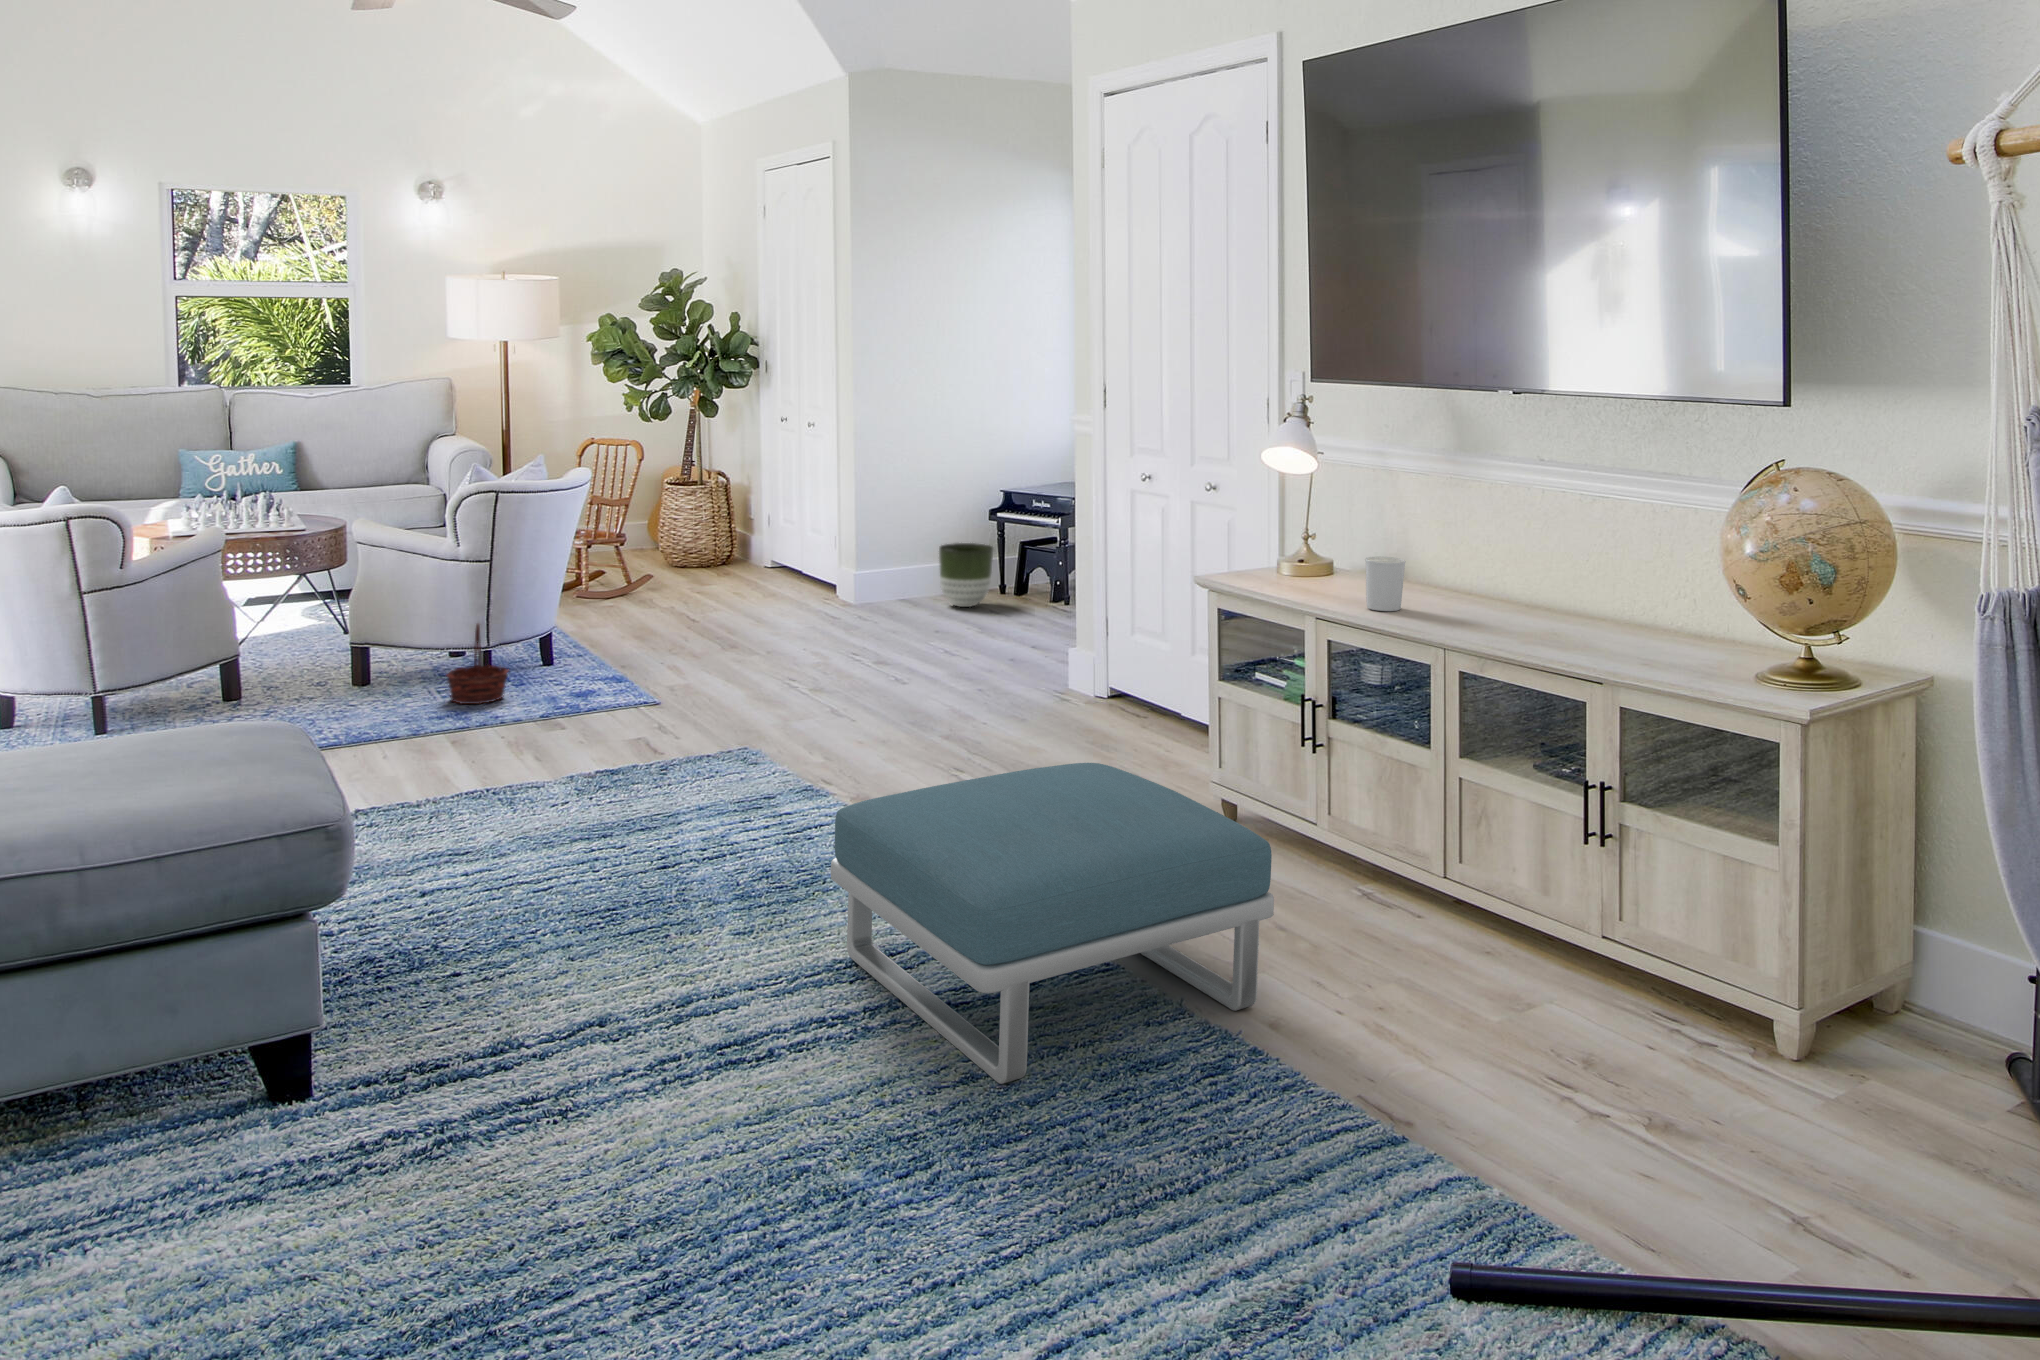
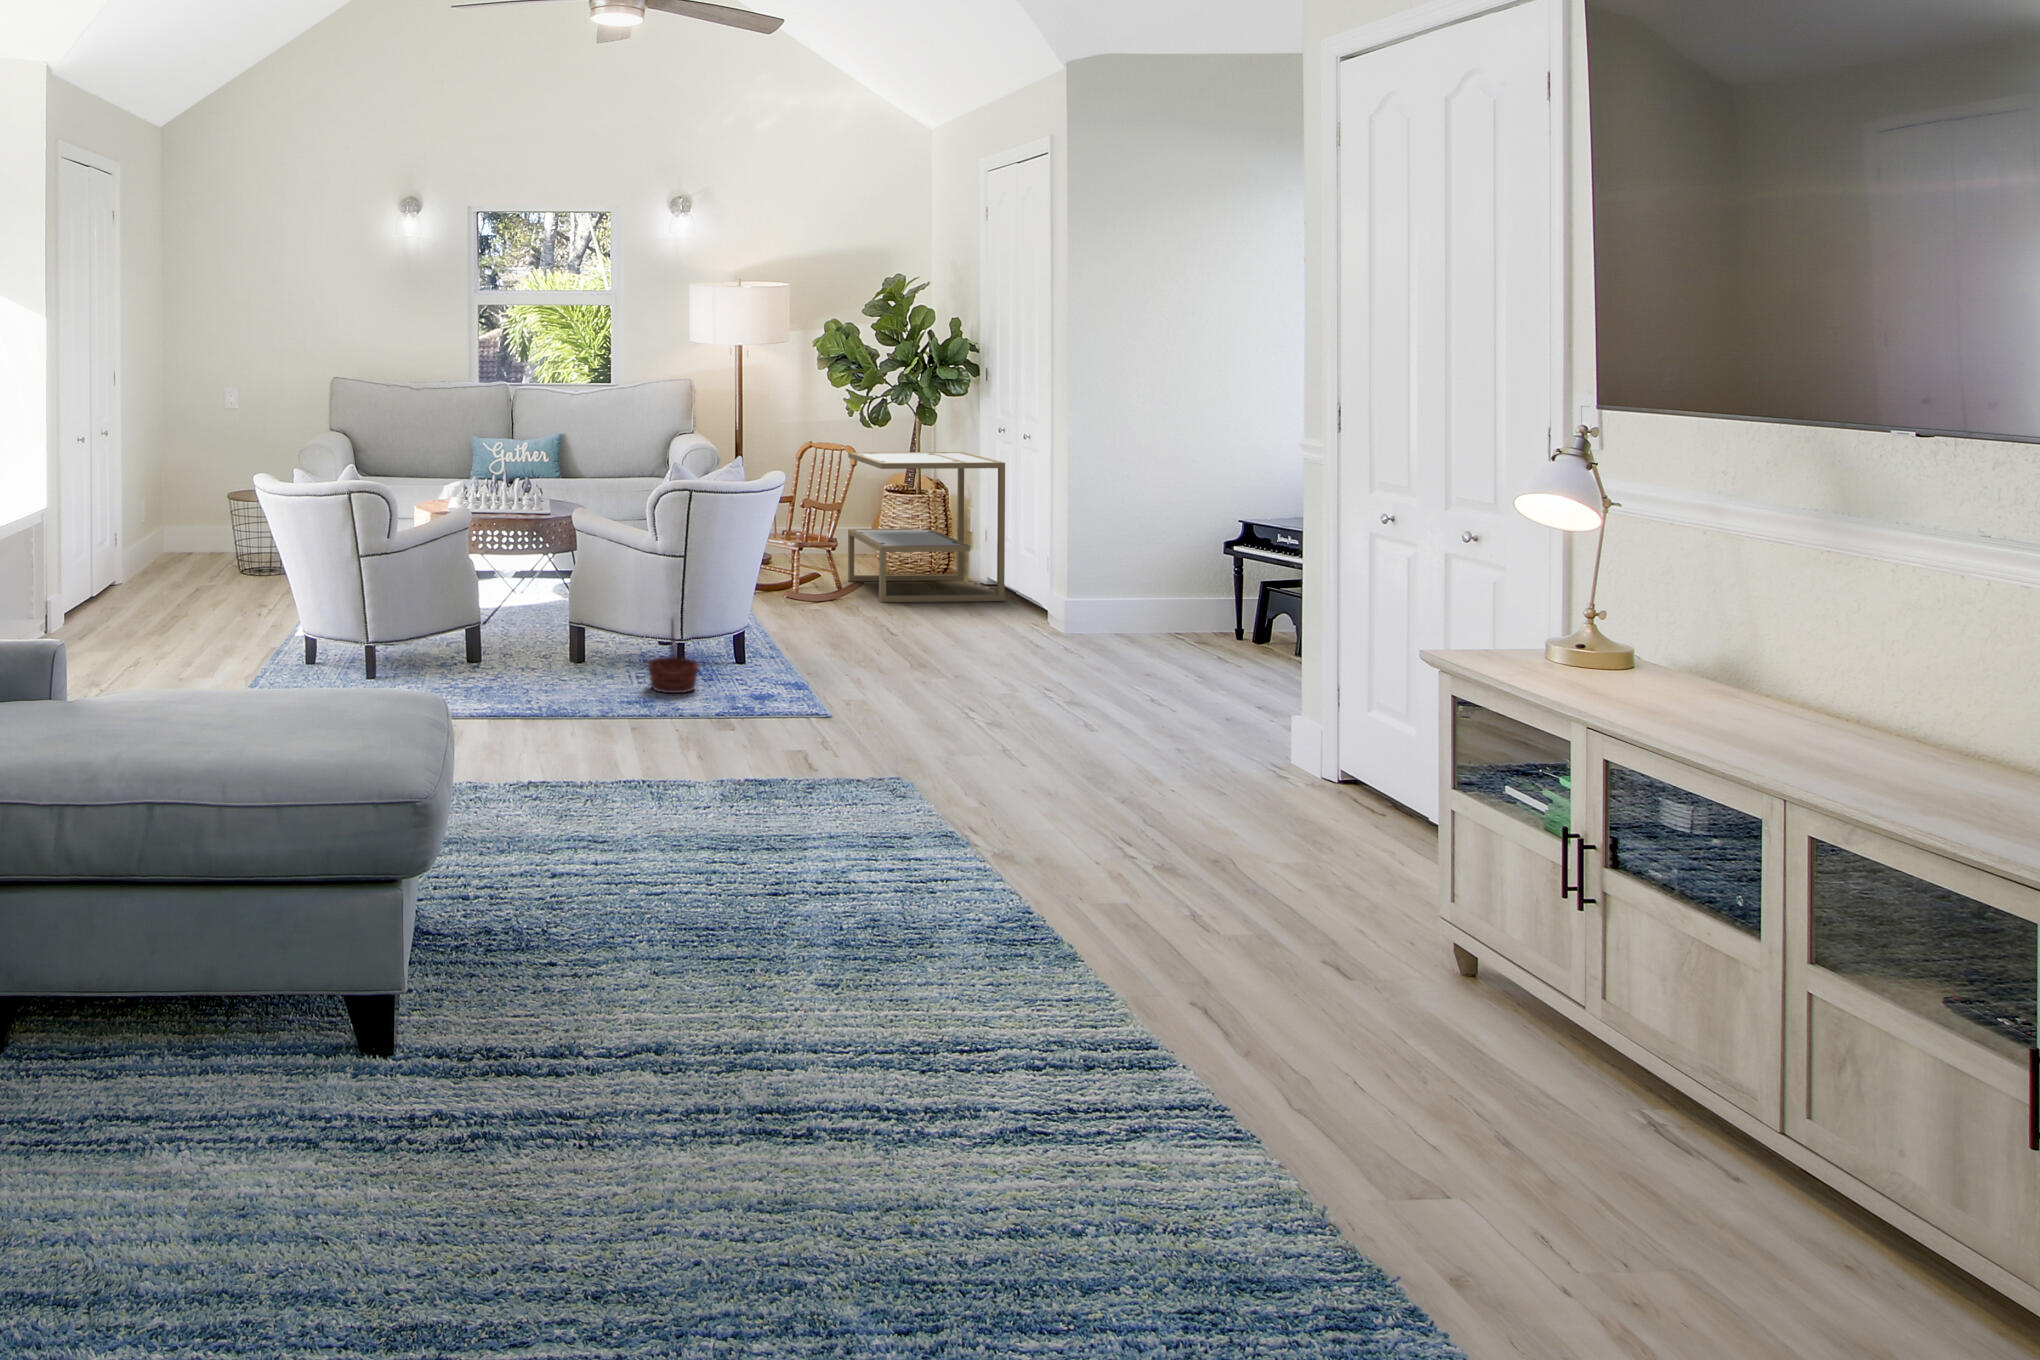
side table: none [629,440,795,593] -> present [848,452,1005,602]
planter: present [939,543,993,607] -> none [1159,571,1225,643]
candle holder: present [1365,557,1406,611] -> none [1695,632,1770,714]
footstool: present [831,763,1274,1084] -> none [906,858,1494,1256]

